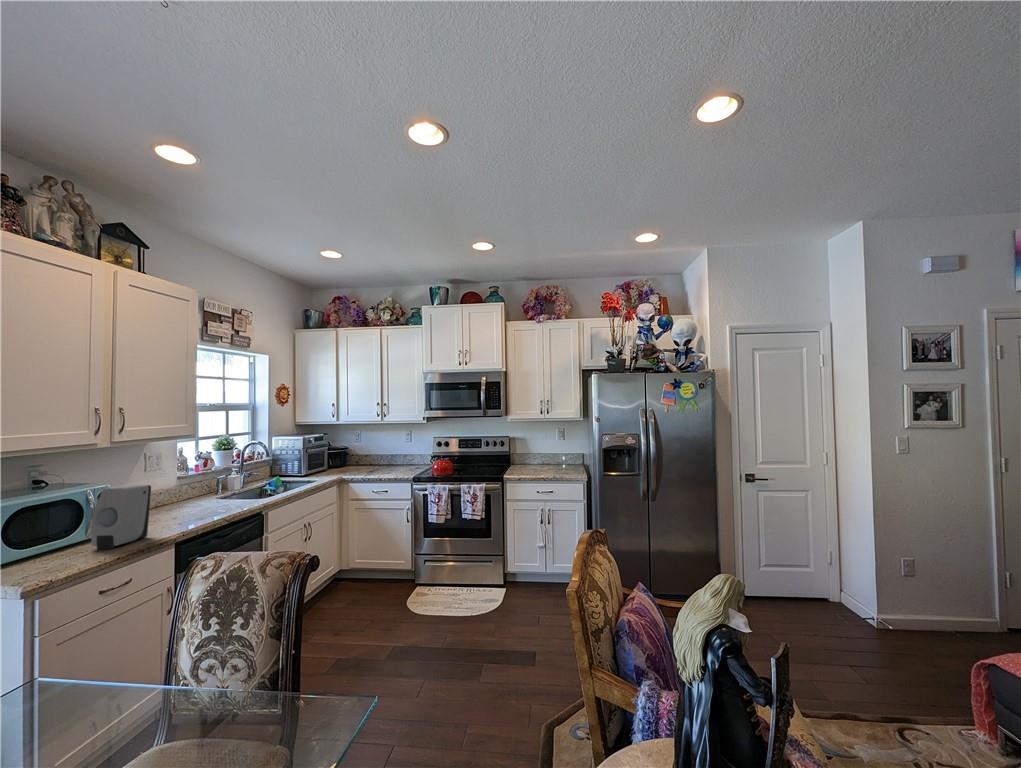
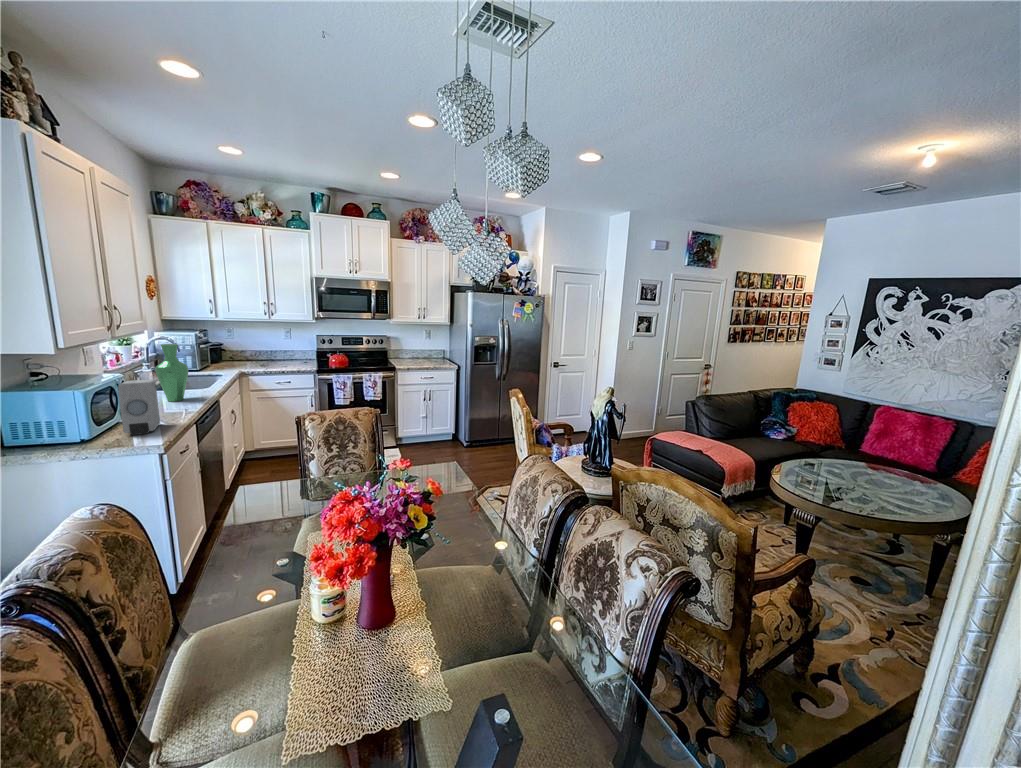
vase: none [207,446,240,509] -> present [156,344,188,402]

